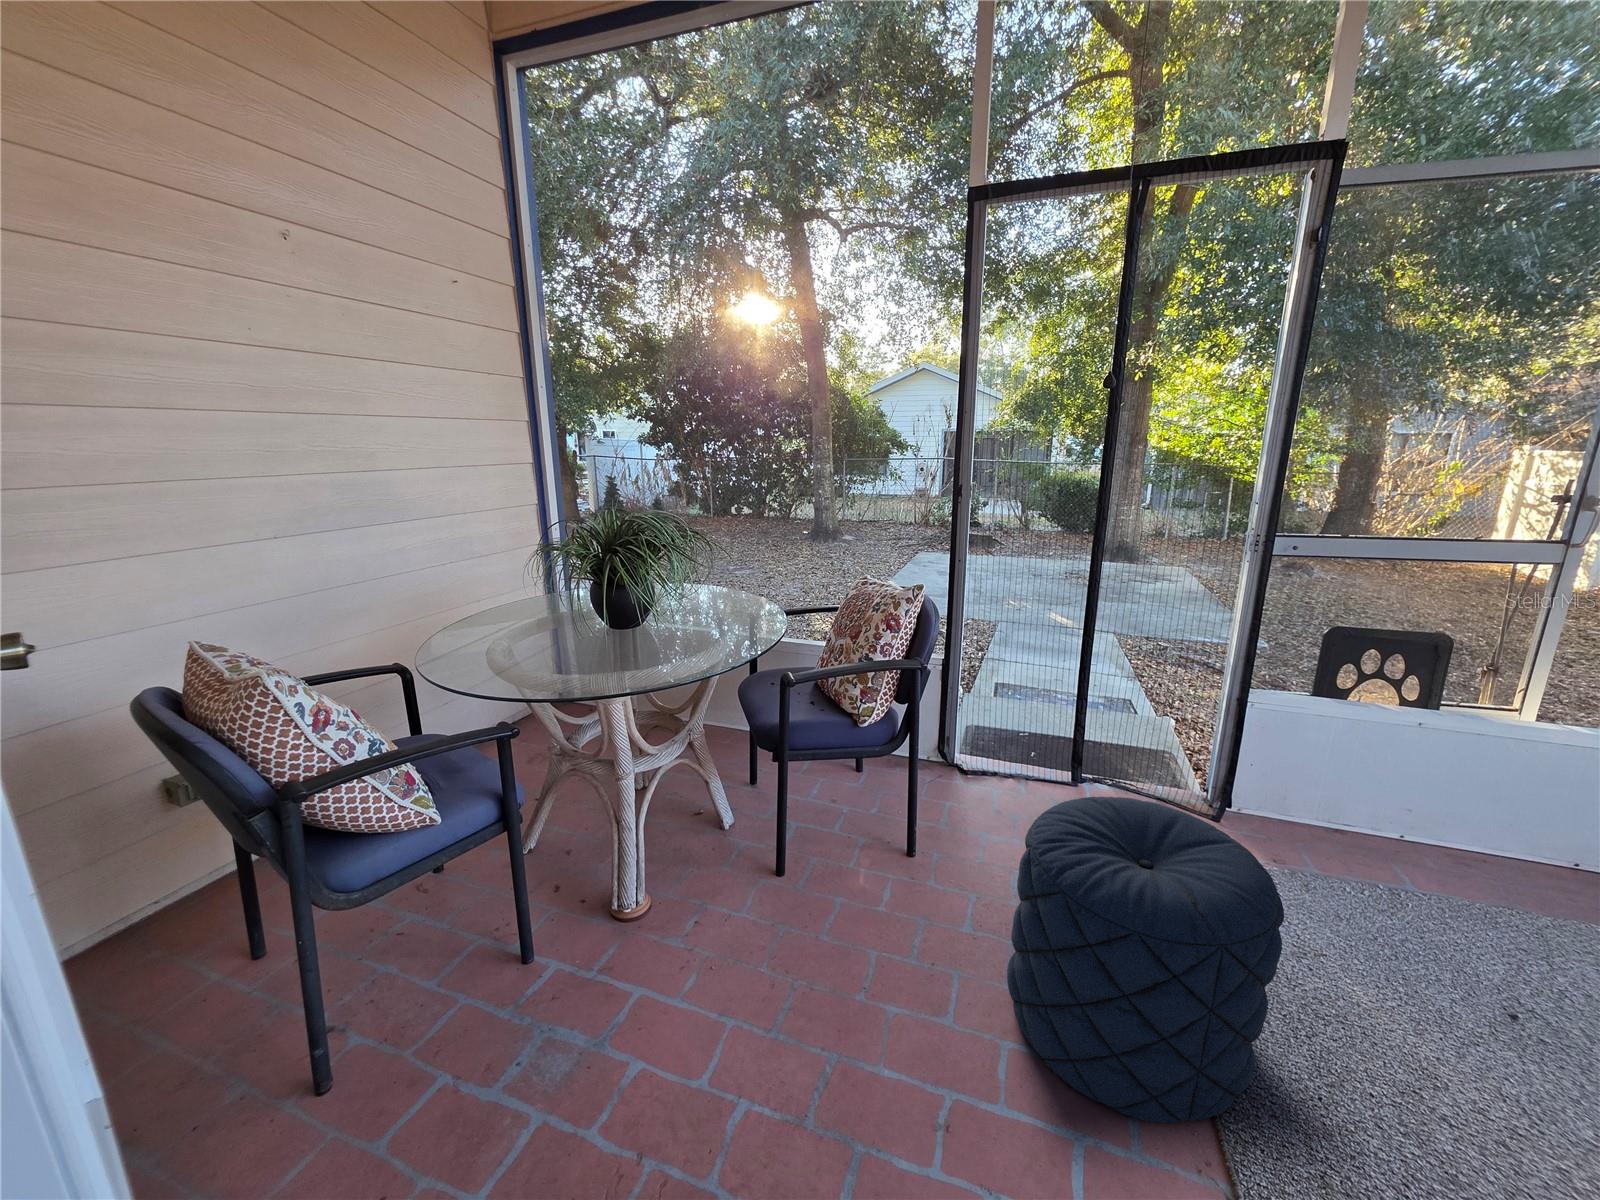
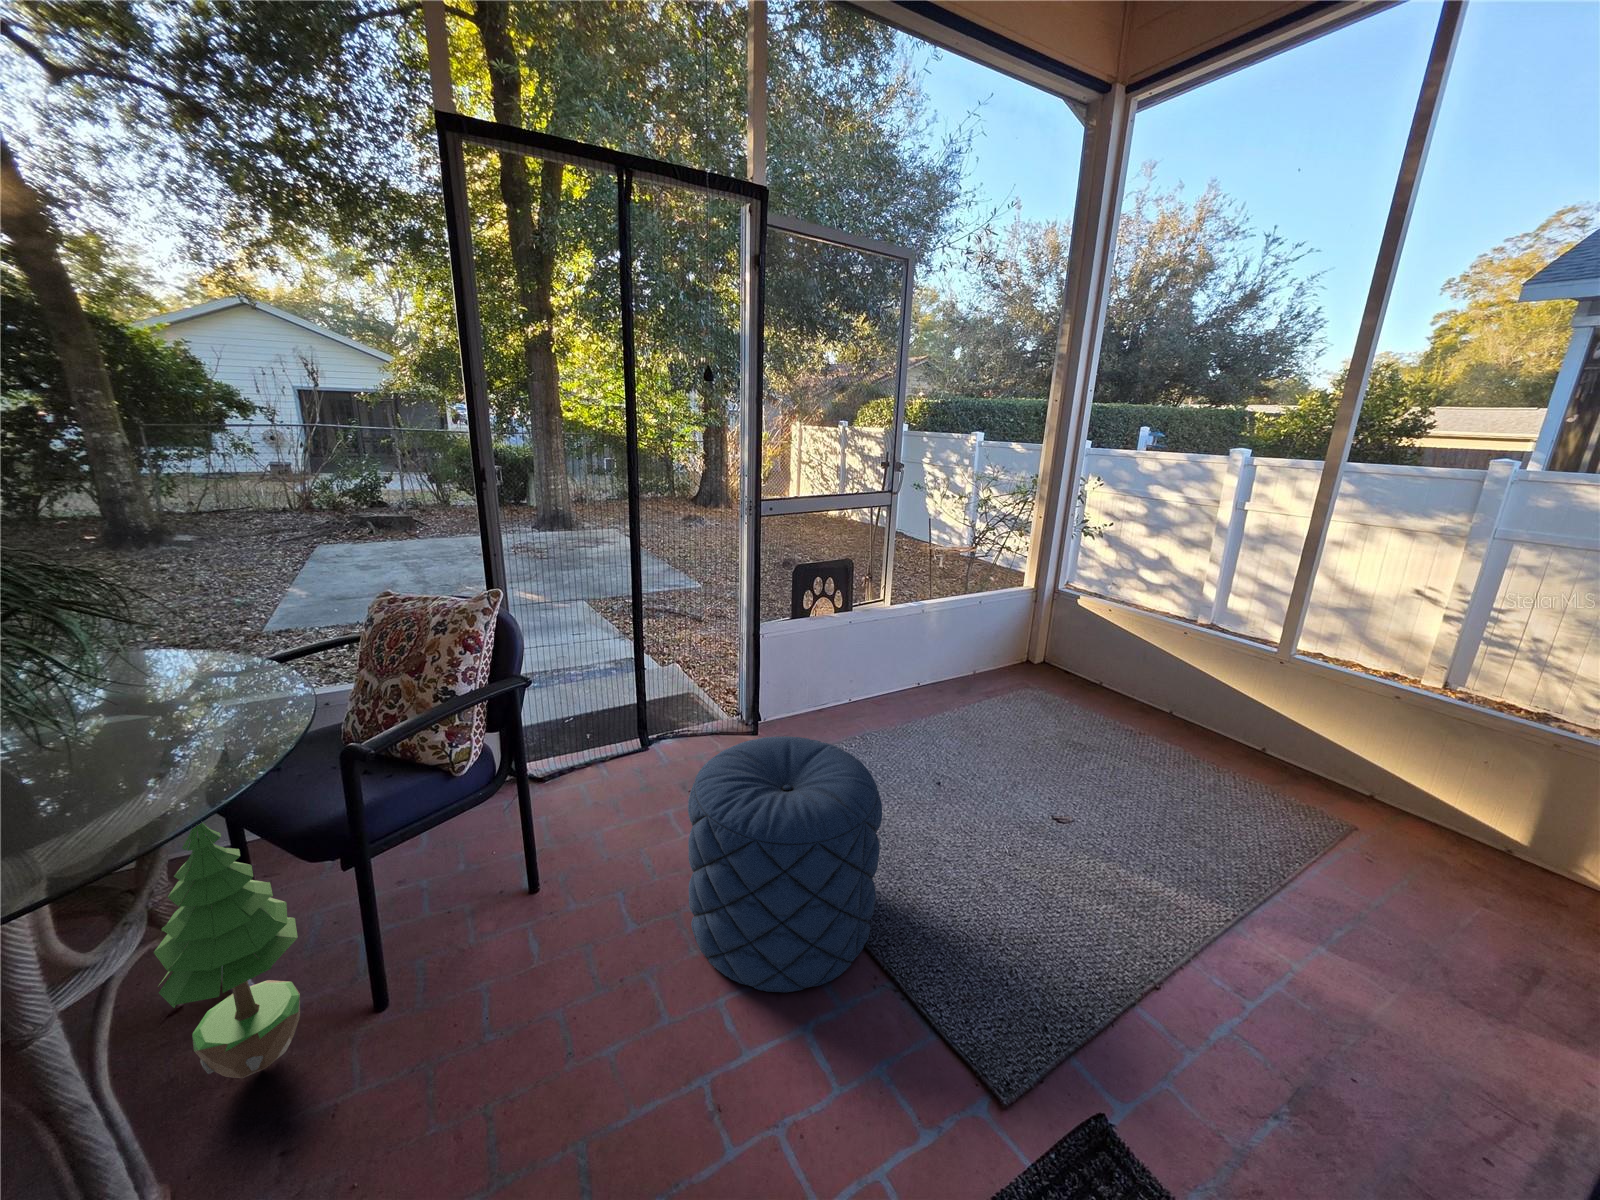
potted tree: none [658,687,731,874] -> present [154,823,300,1078]

